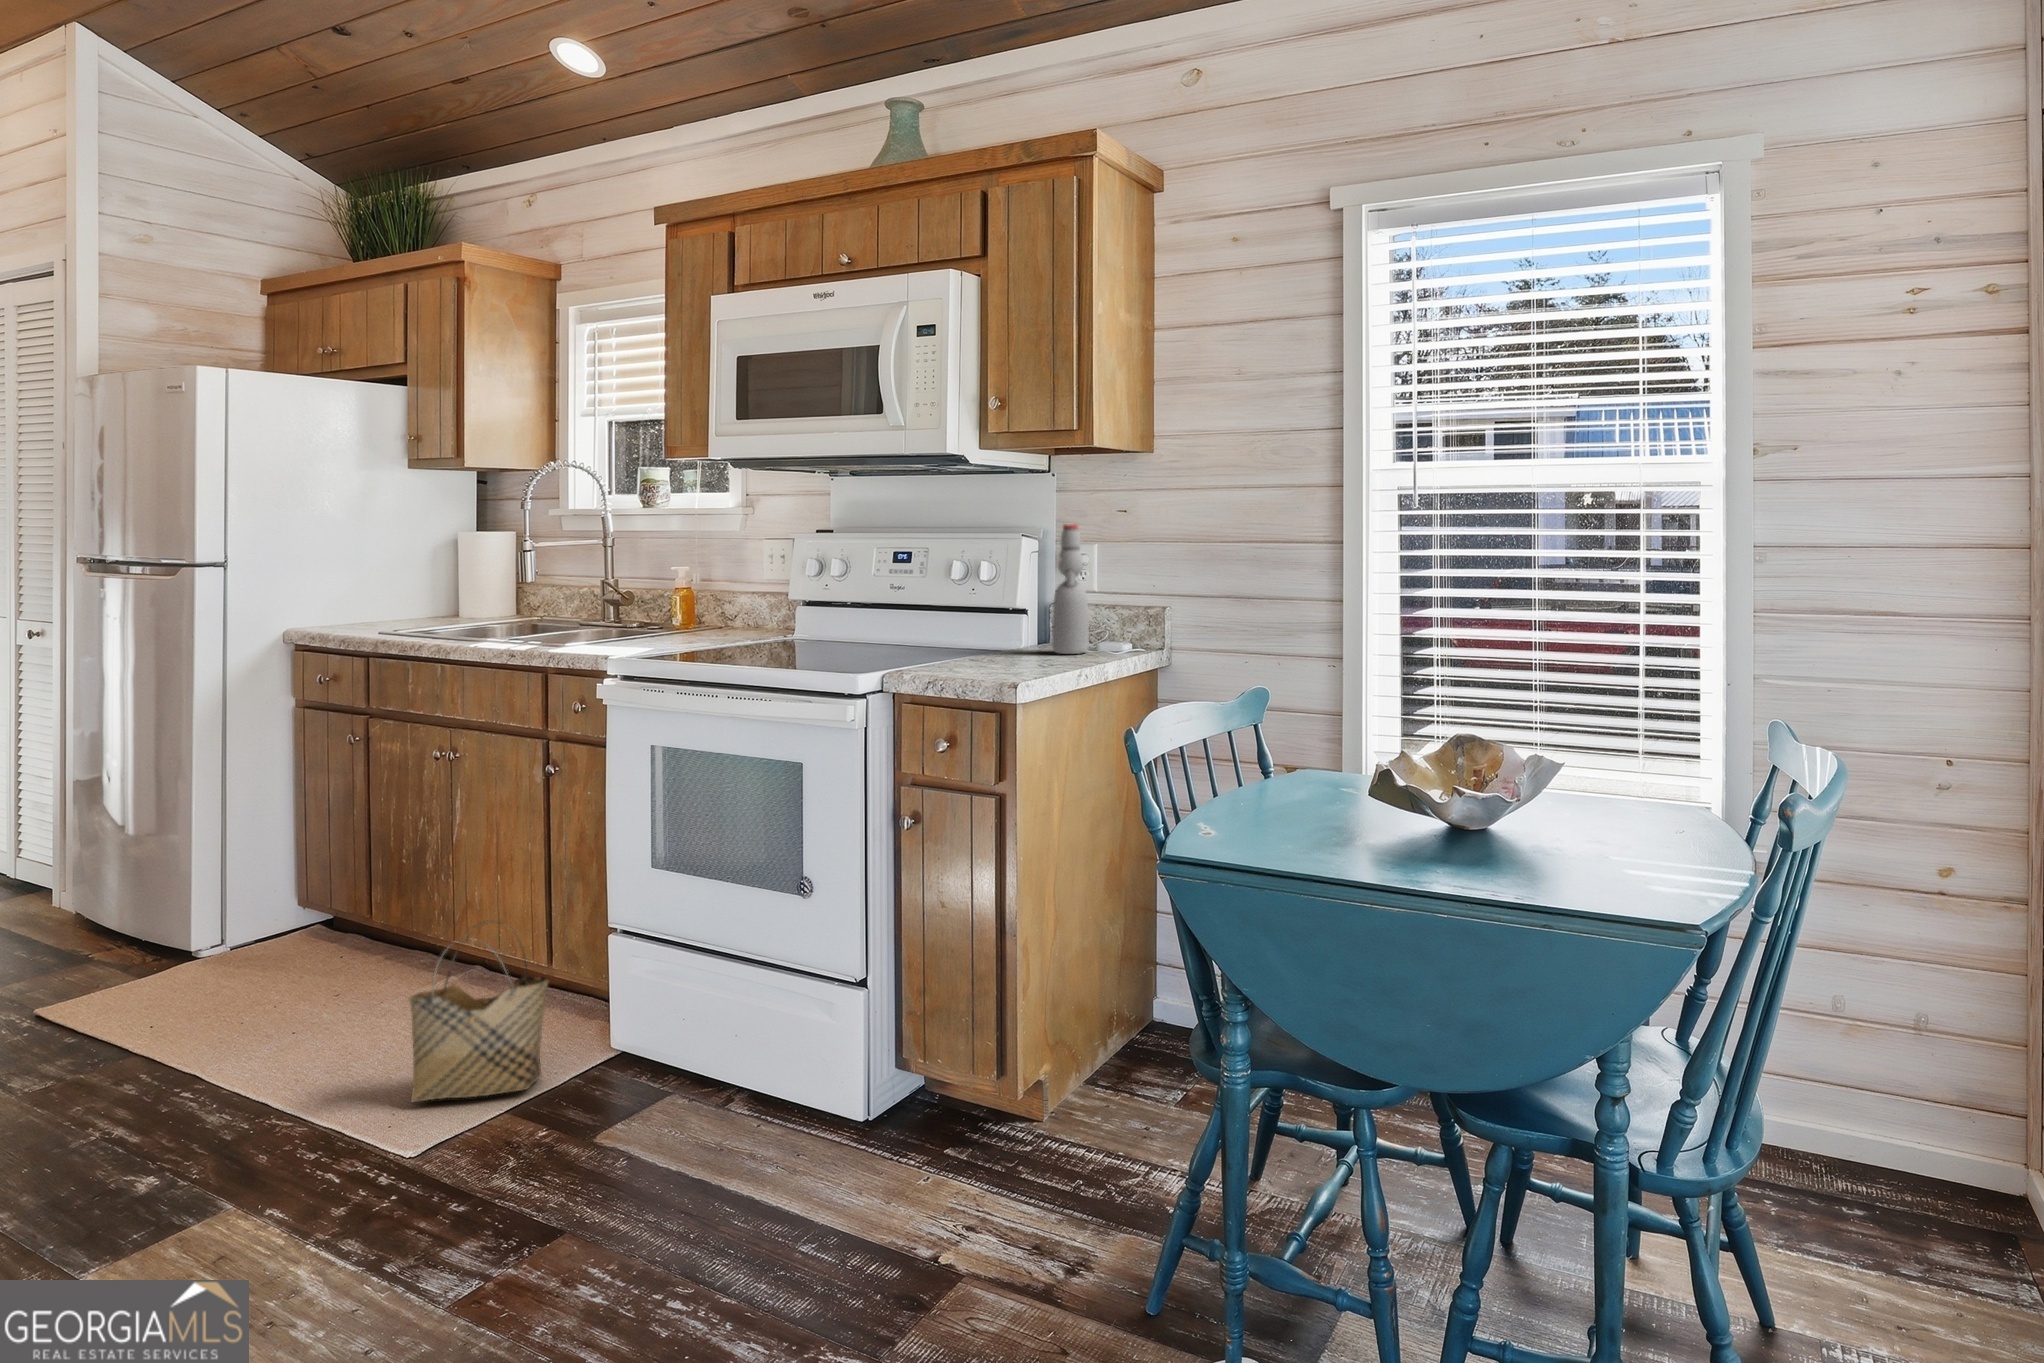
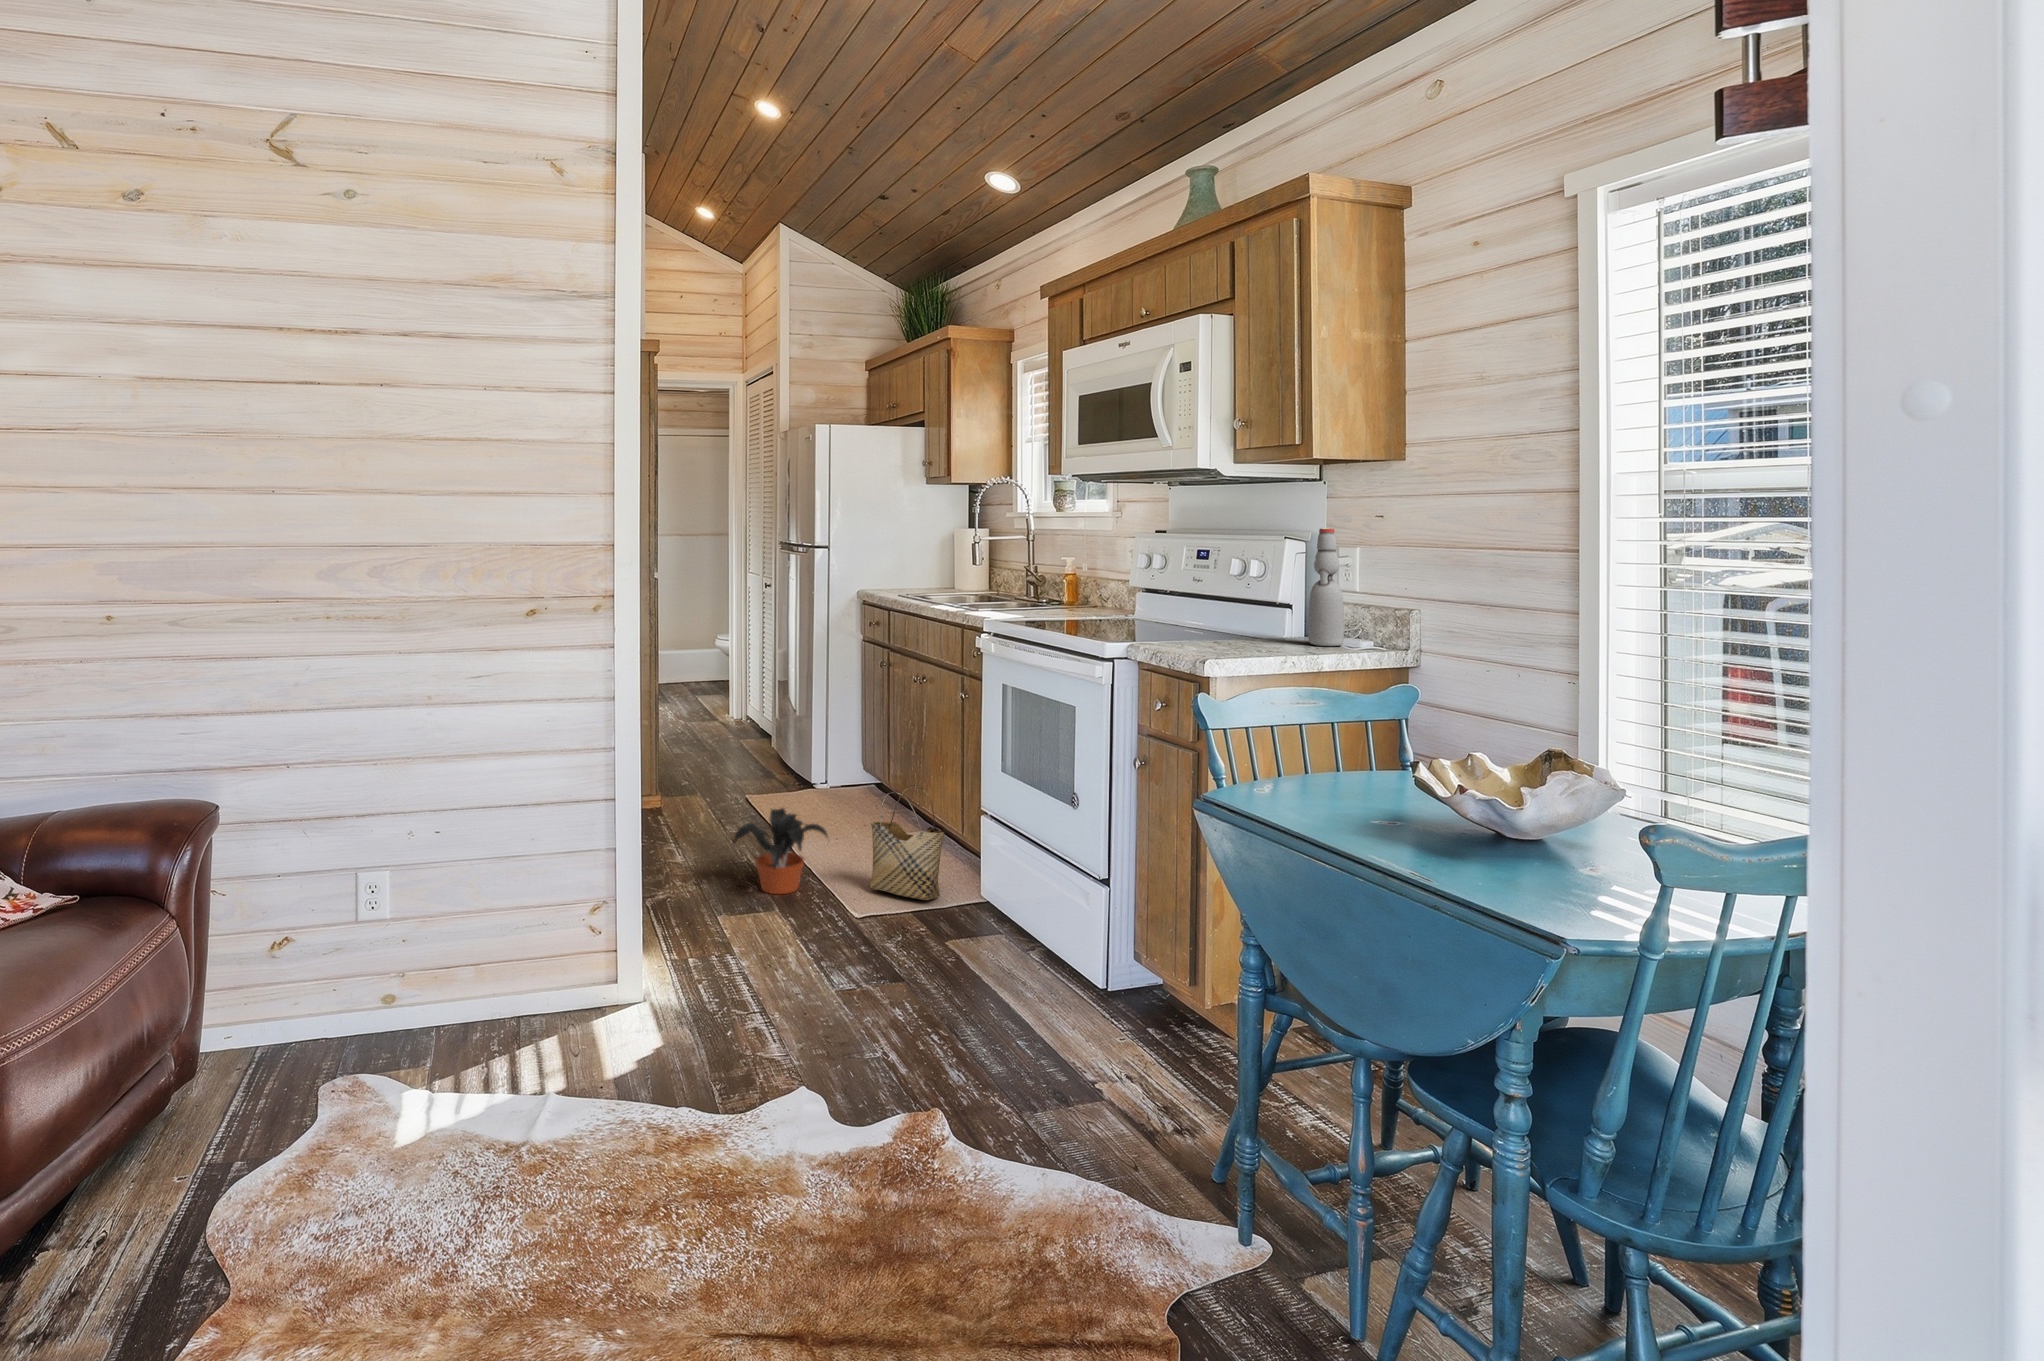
potted plant: none [98,1016,327,1176] -> present [733,808,827,894]

